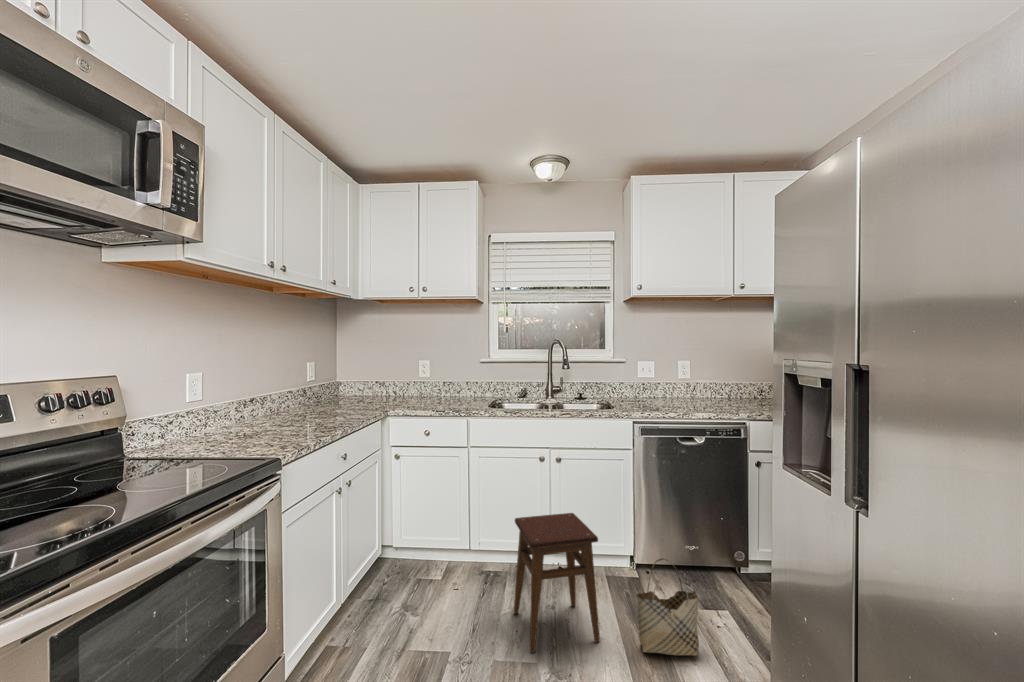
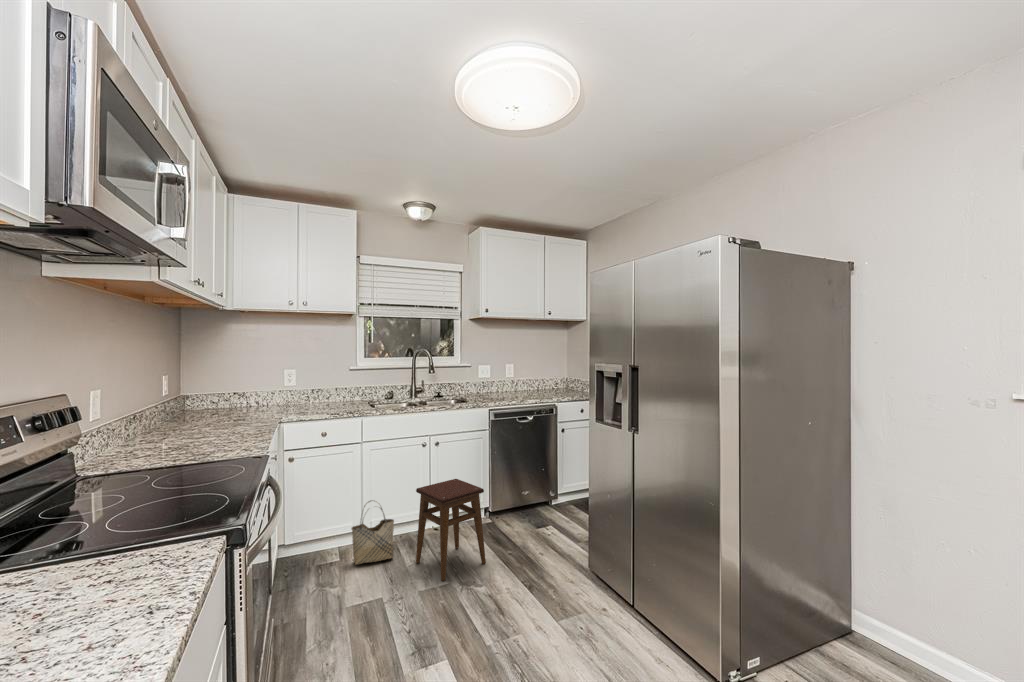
woven basket: present [636,558,699,656] -> present [352,501,394,565]

